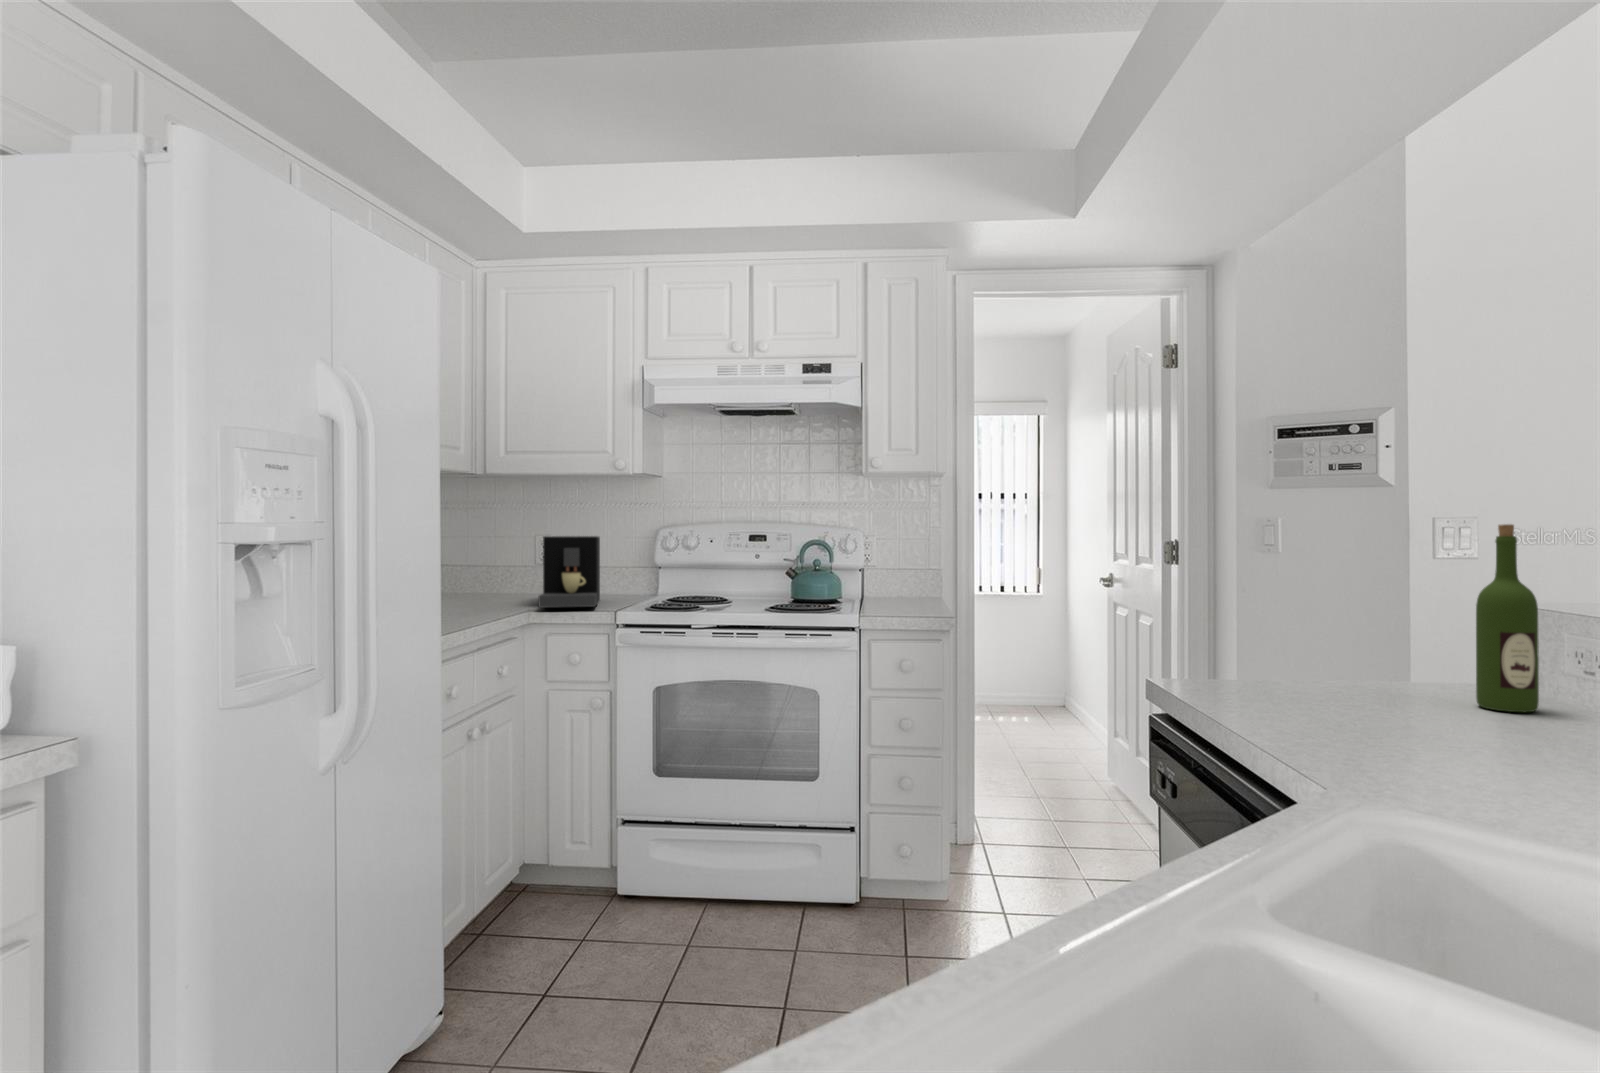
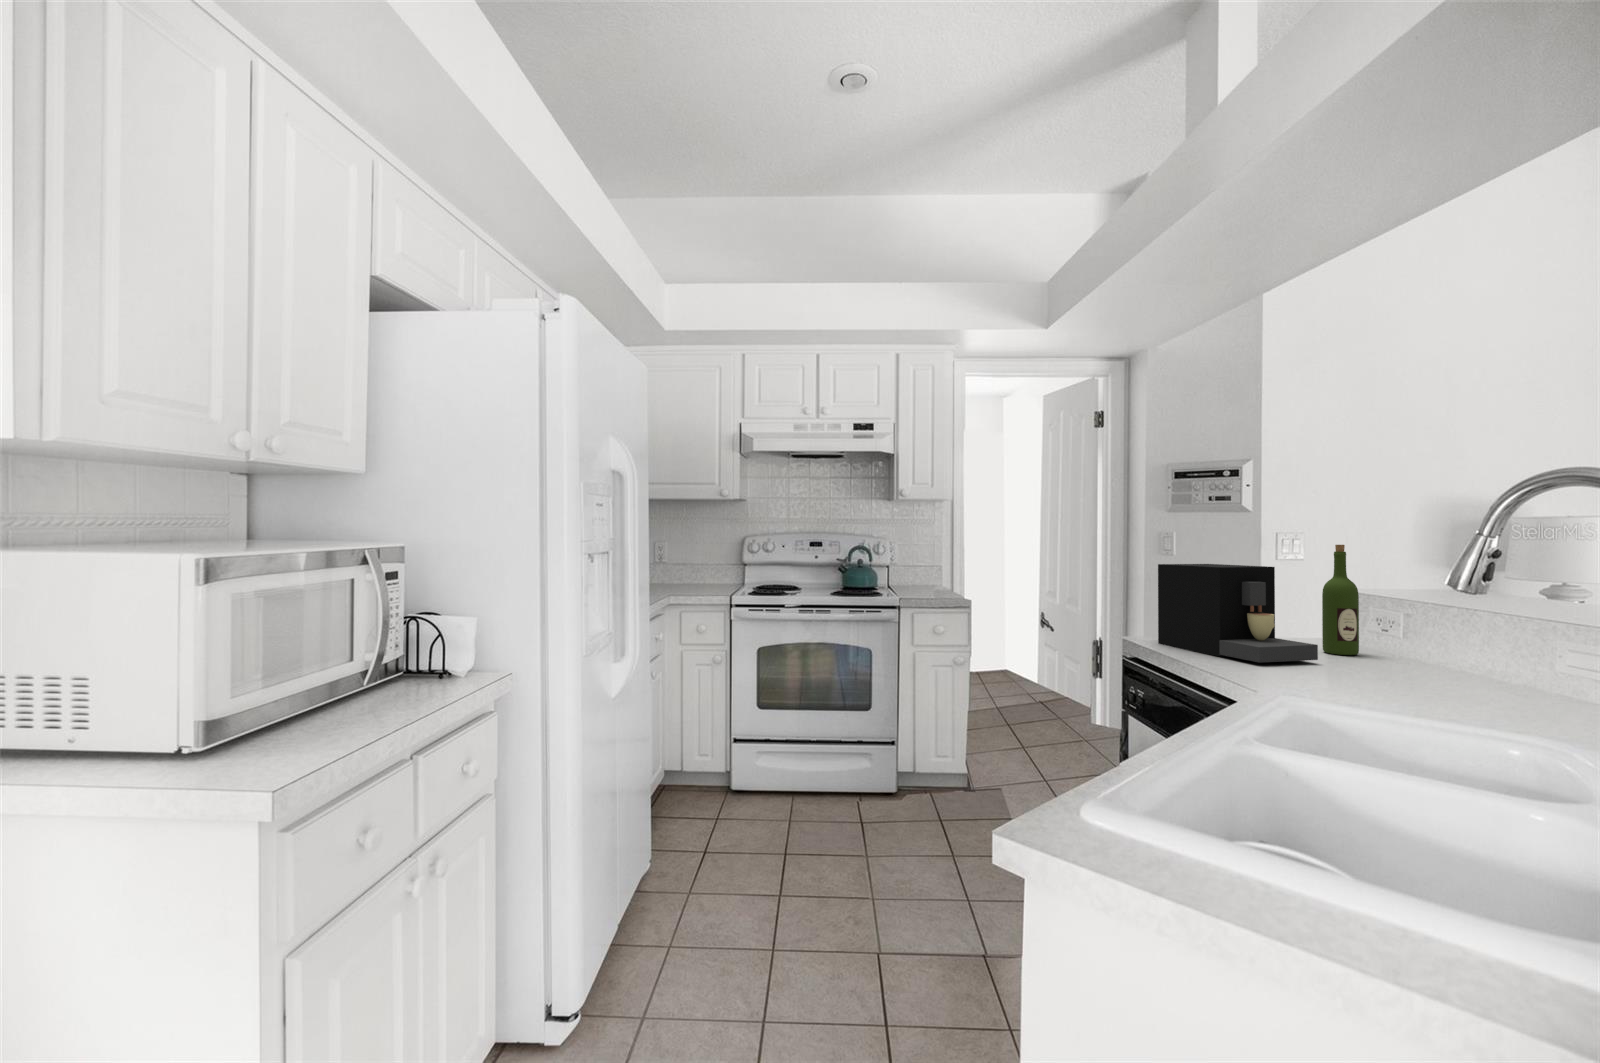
coffee maker: present [538,536,600,608] -> present [1158,564,1318,663]

